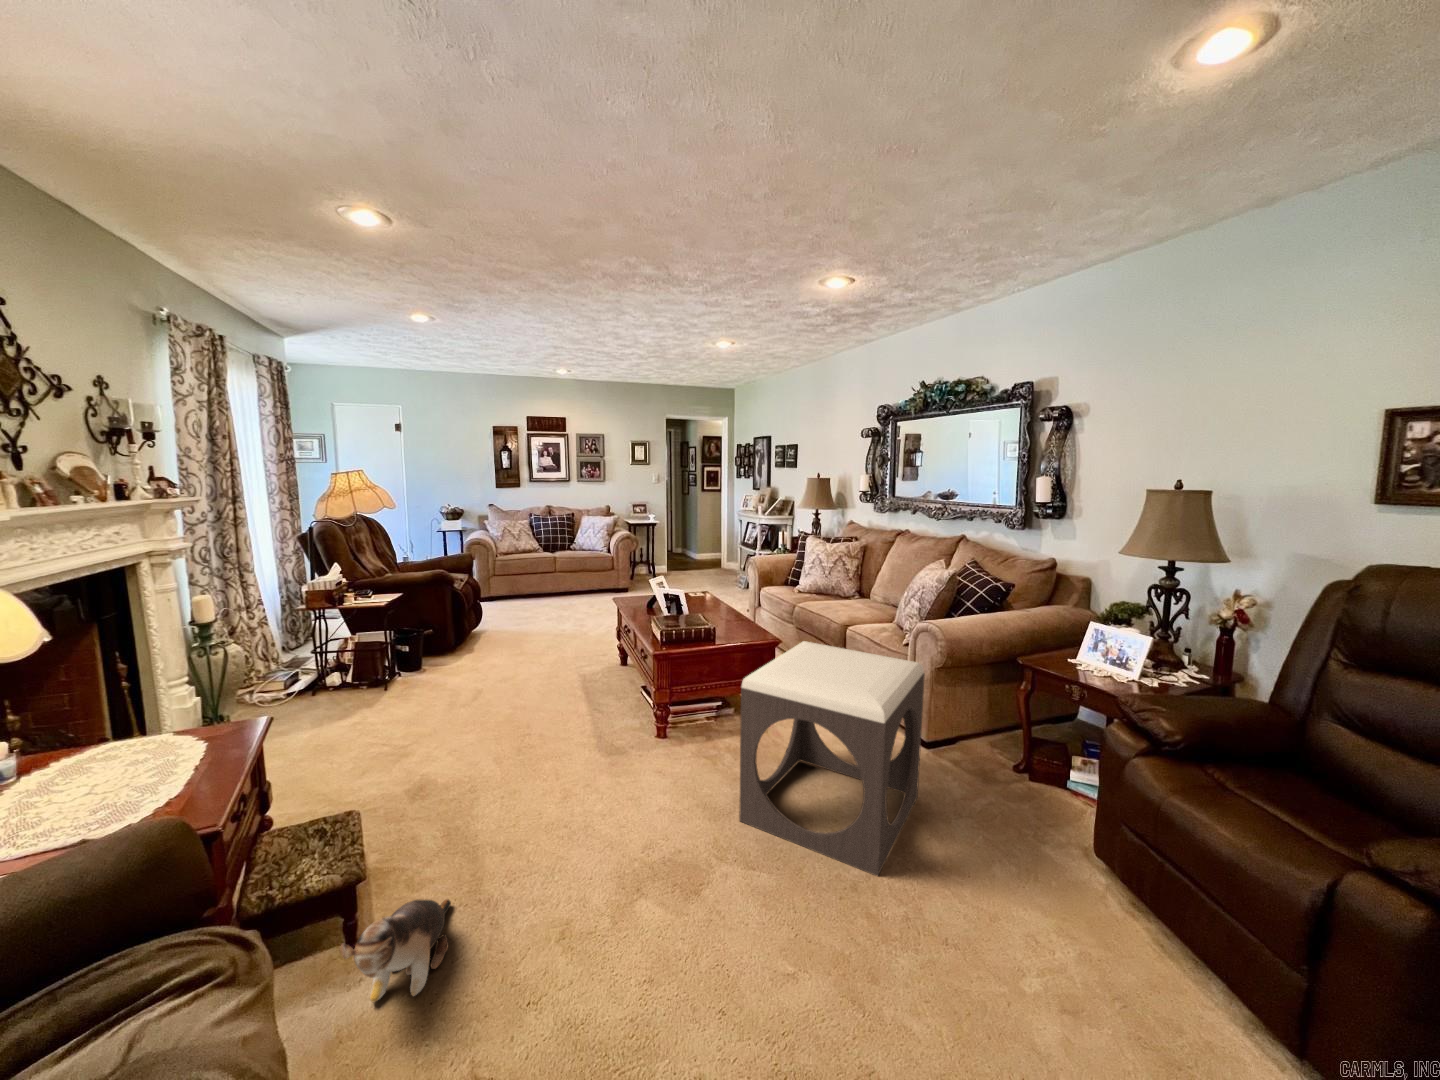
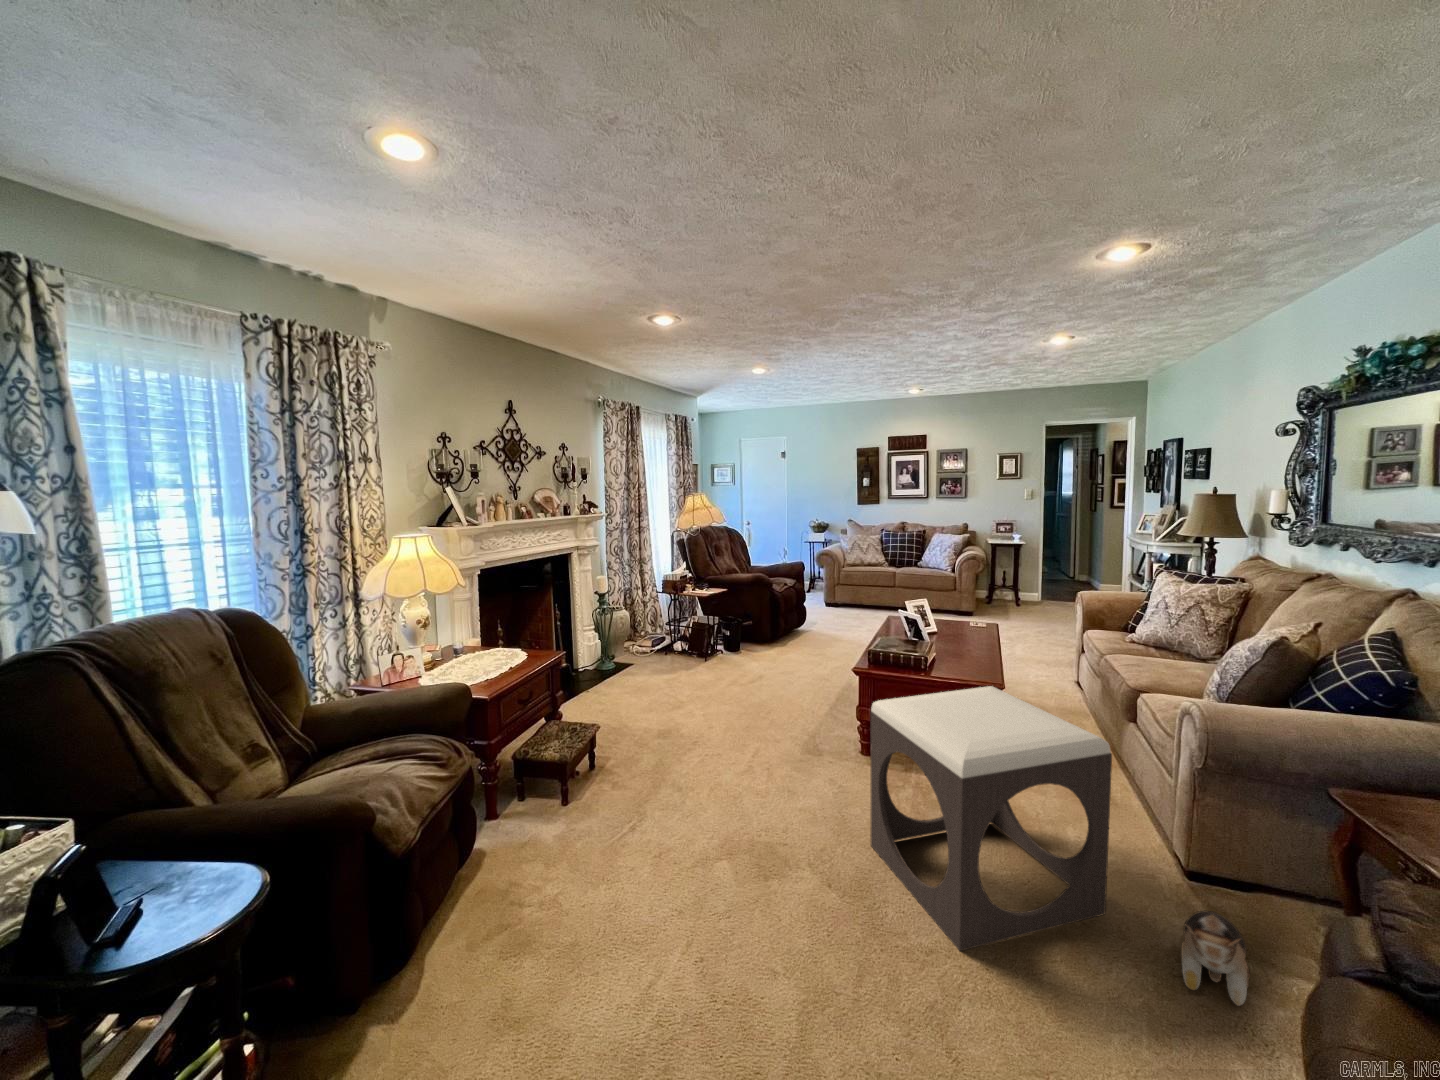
plush toy: present [340,899,451,1002] -> present [1181,910,1250,1005]

